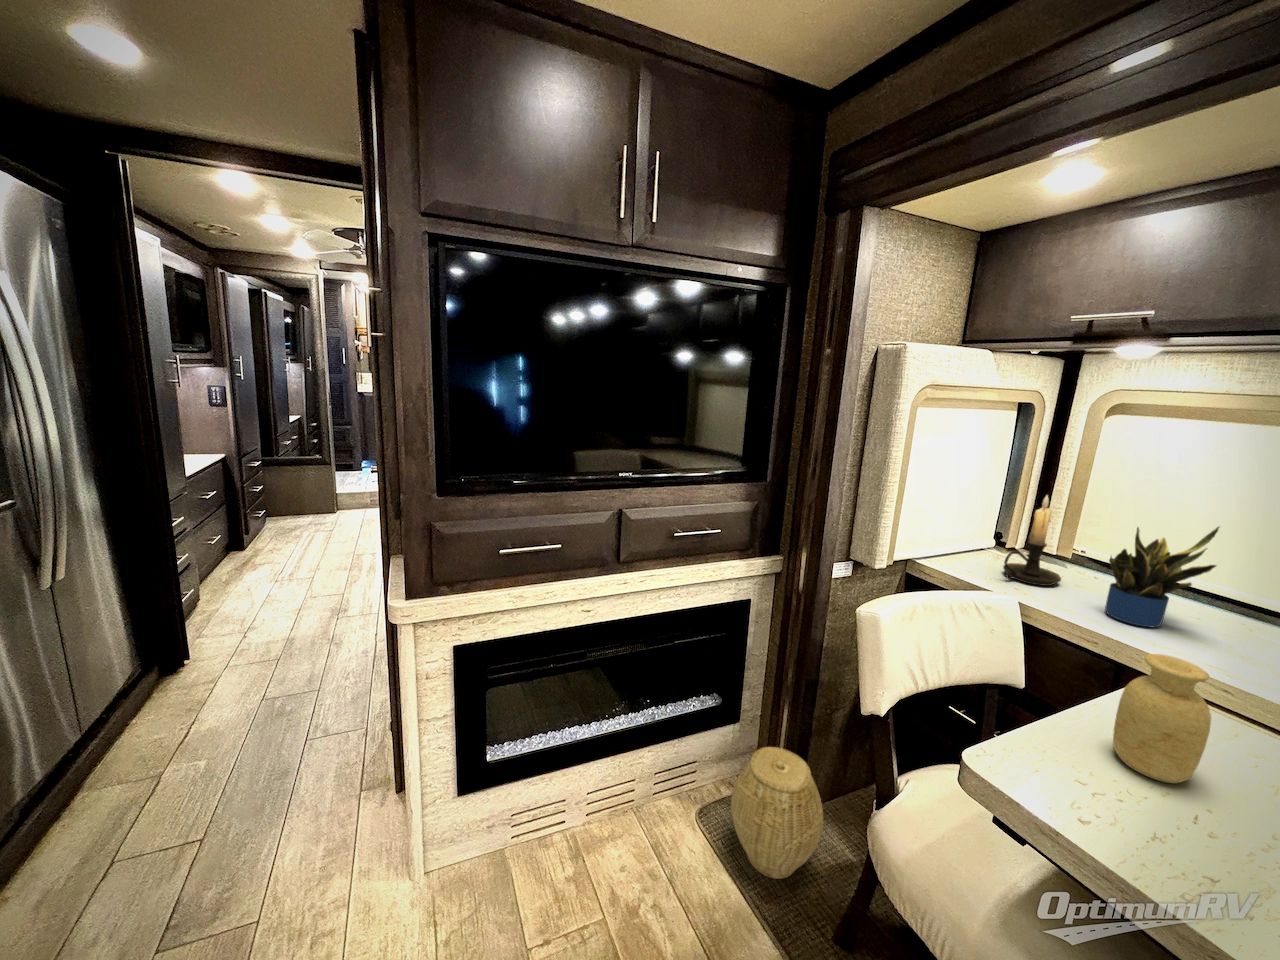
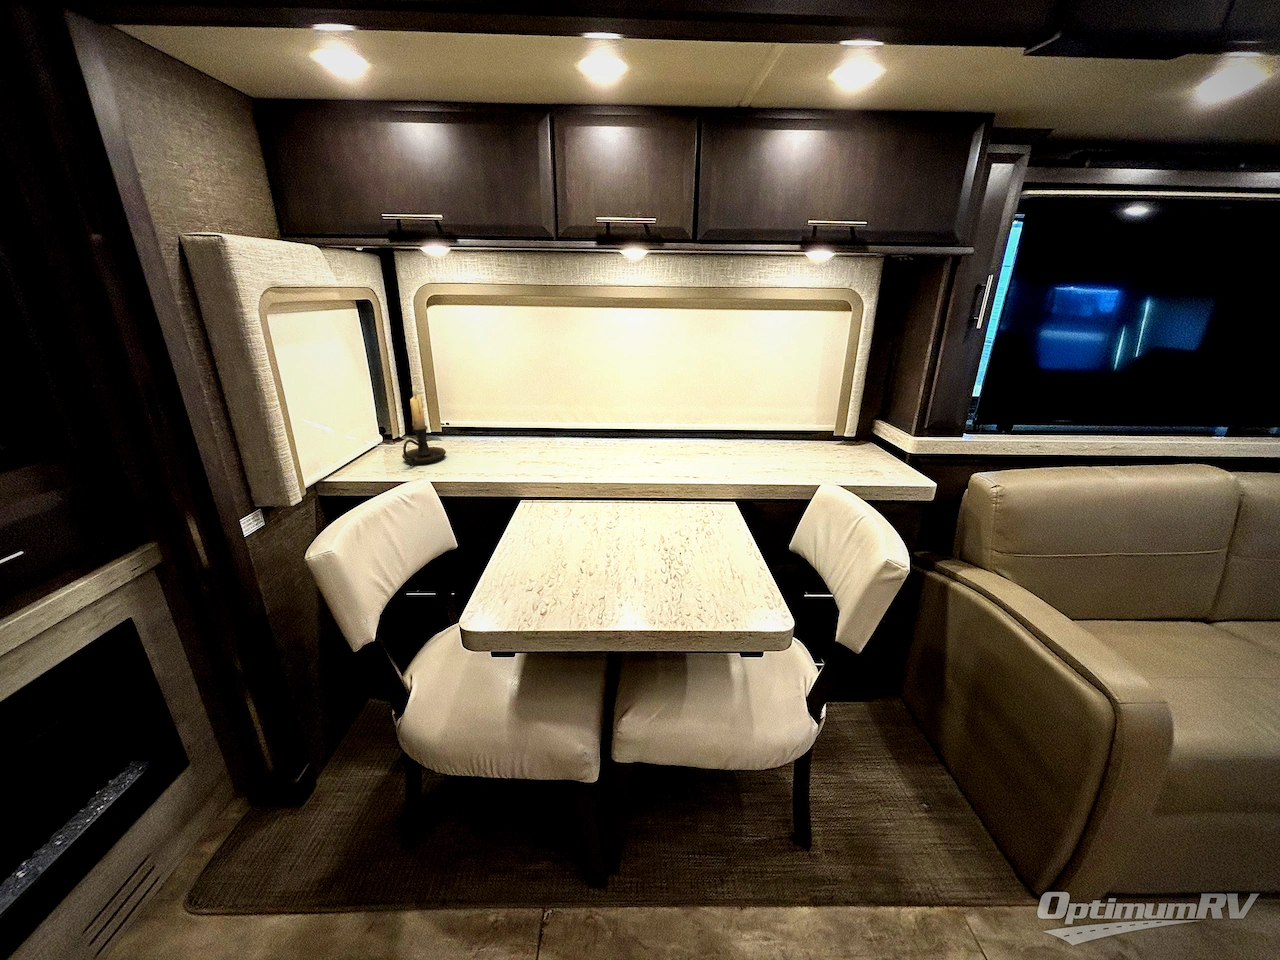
potted plant: present [1105,527,1219,627] -> none [472,383,527,468]
vase: present [1113,654,1211,783] -> none [522,480,565,563]
woven basket: present [731,747,823,879] -> none [228,736,351,878]

